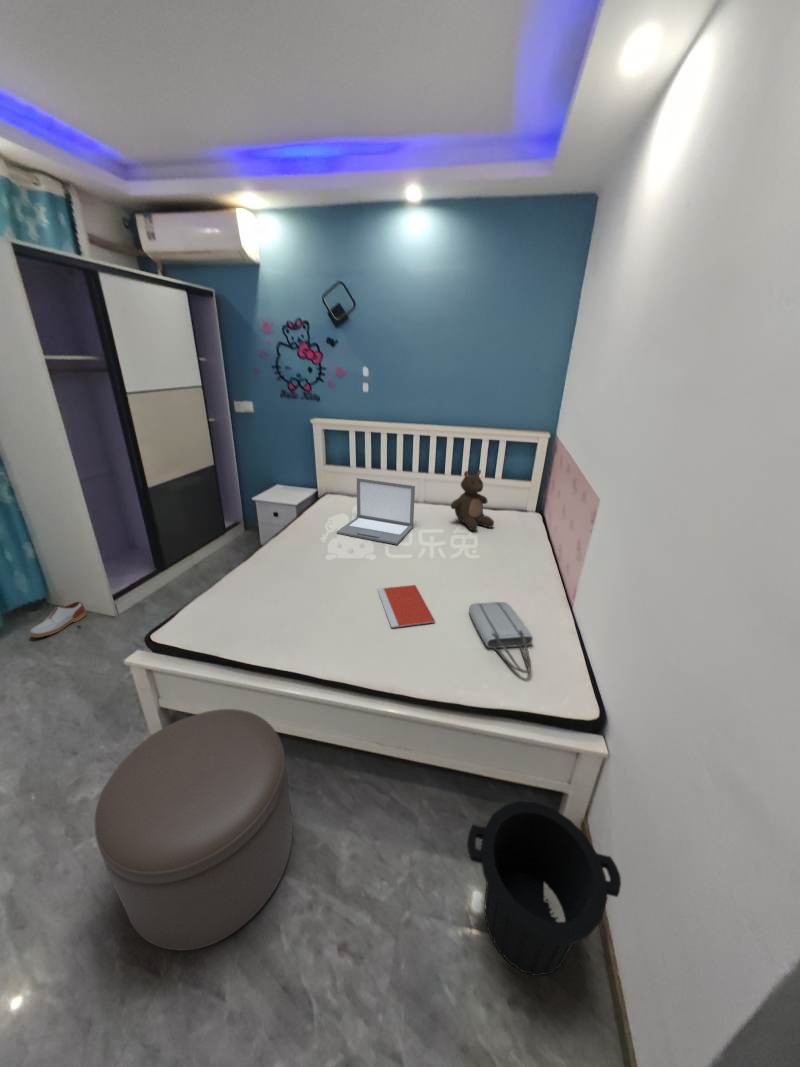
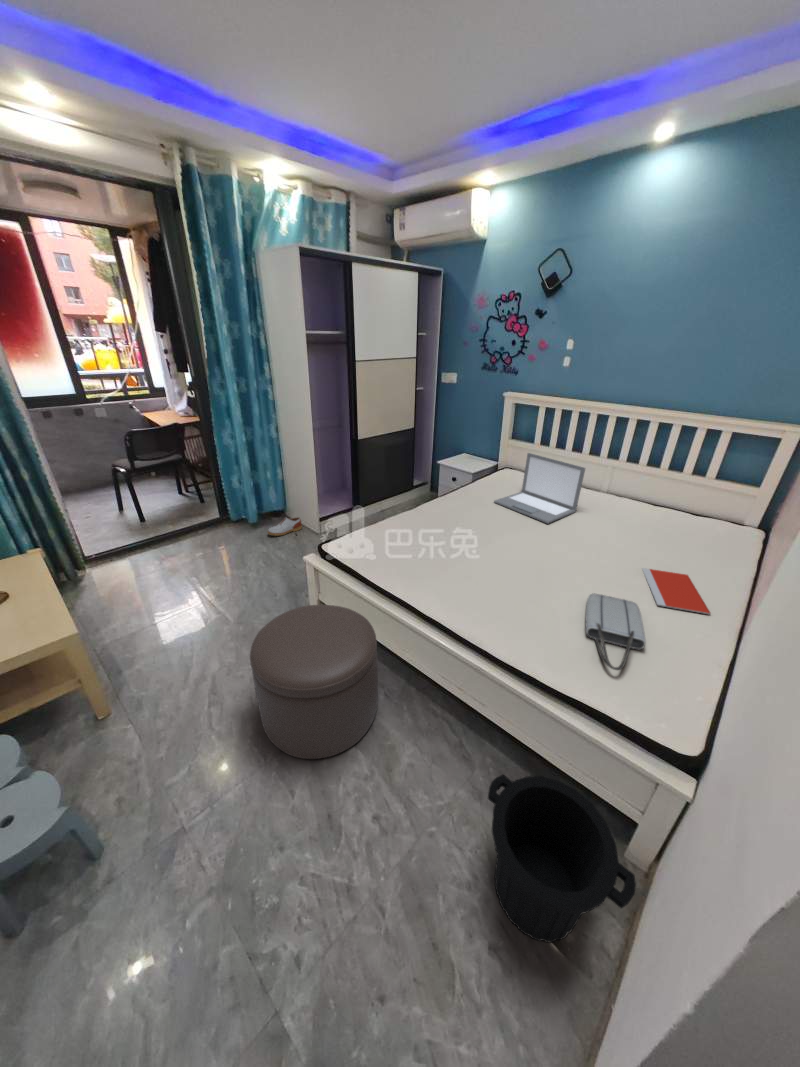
stuffed bear: present [451,470,494,530] -> none [626,460,679,529]
notebook: present [377,585,435,628] -> present [642,568,711,614]

